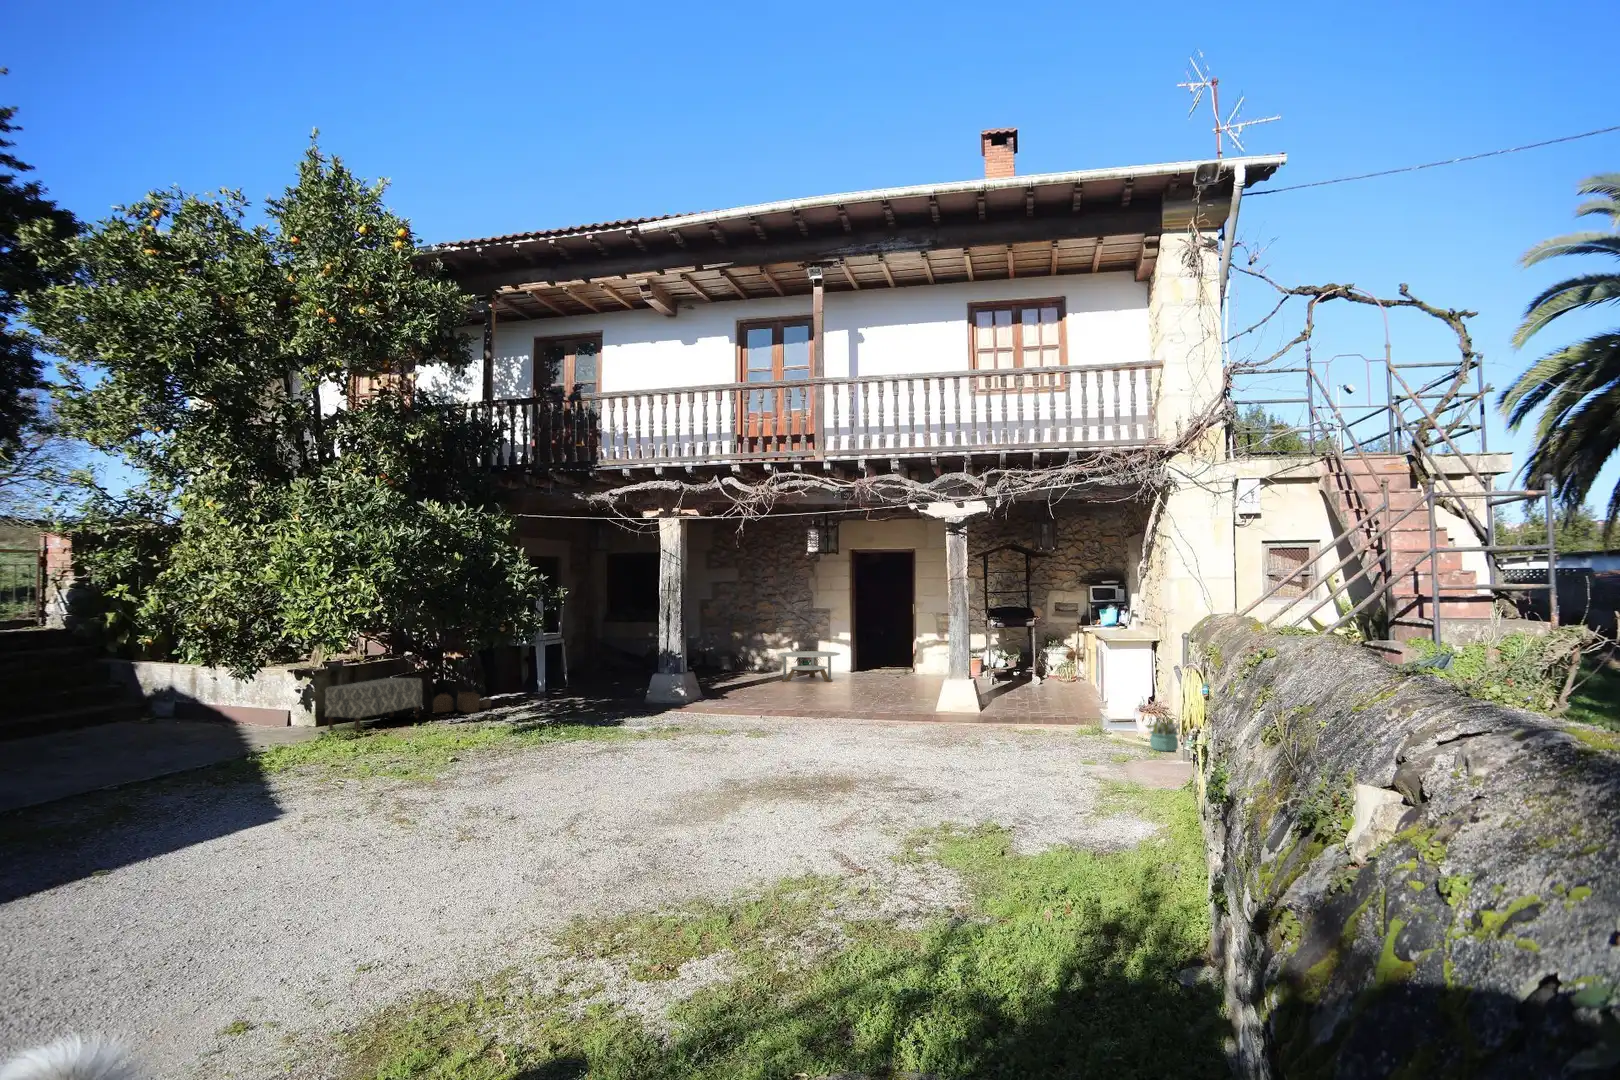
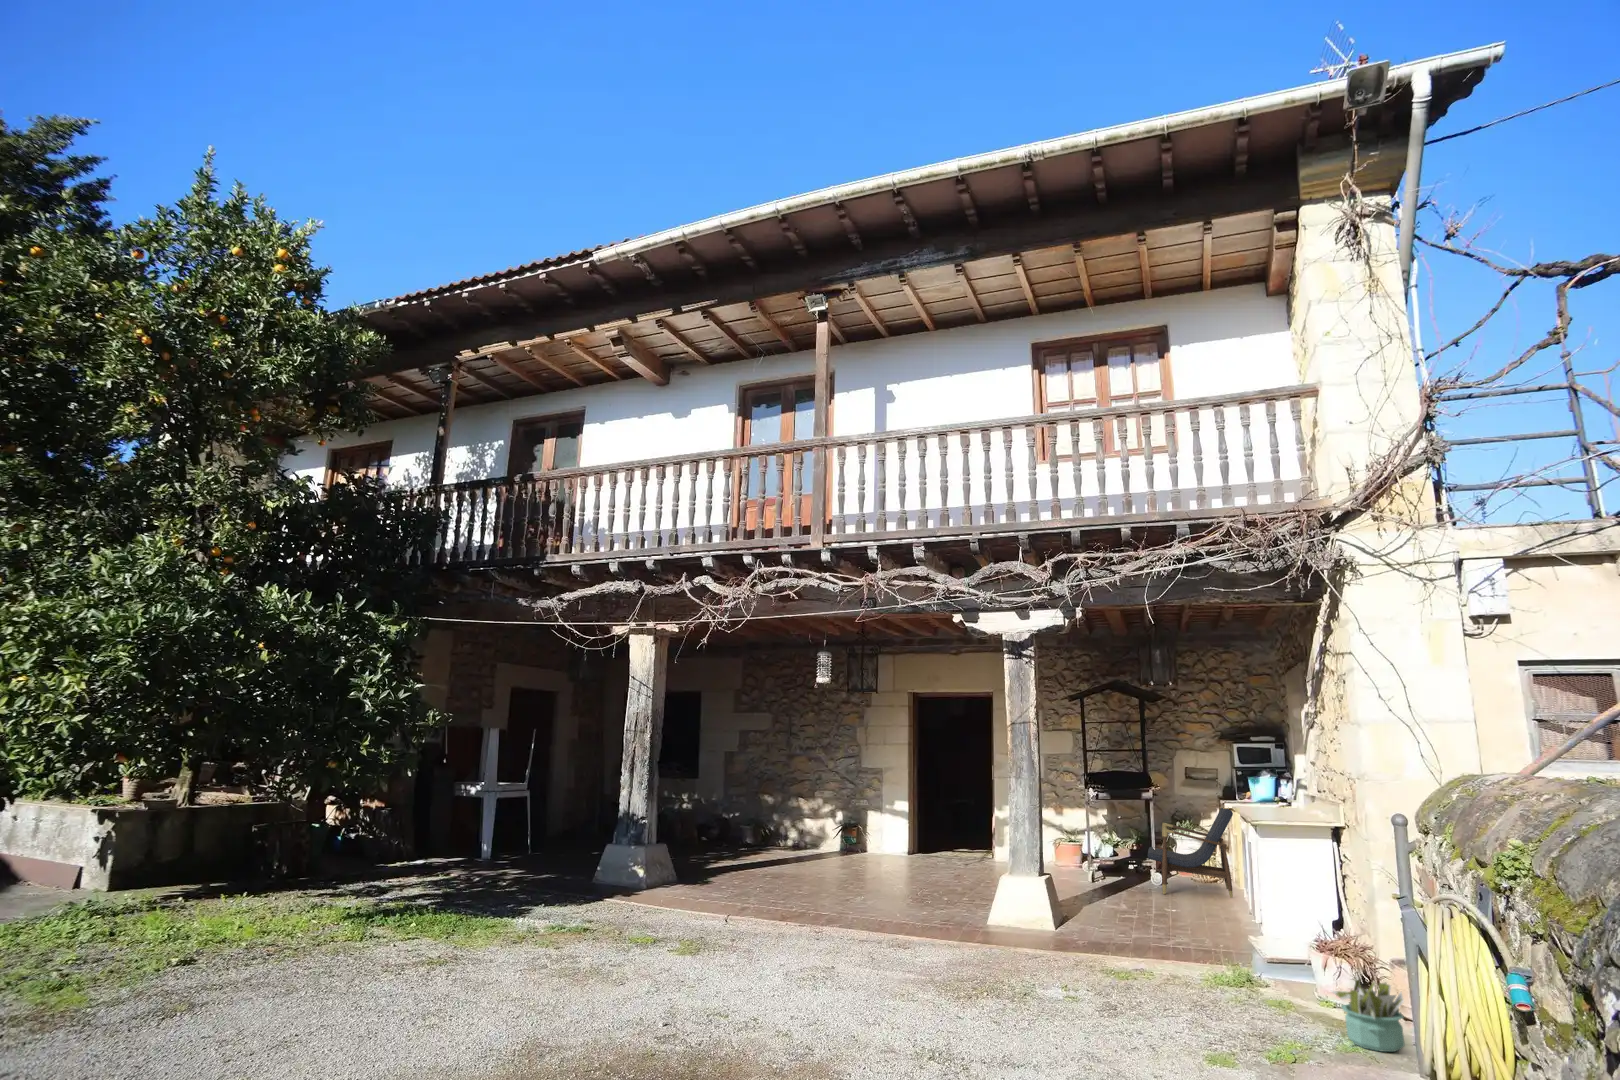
lounge chair: none [1030,630,1088,689] -> present [1148,808,1233,898]
round table: present [778,651,840,682] -> none [796,821,881,866]
bench: present [325,678,422,731] -> none [120,837,277,914]
woven basket: present [433,692,491,712] -> none [299,858,383,891]

